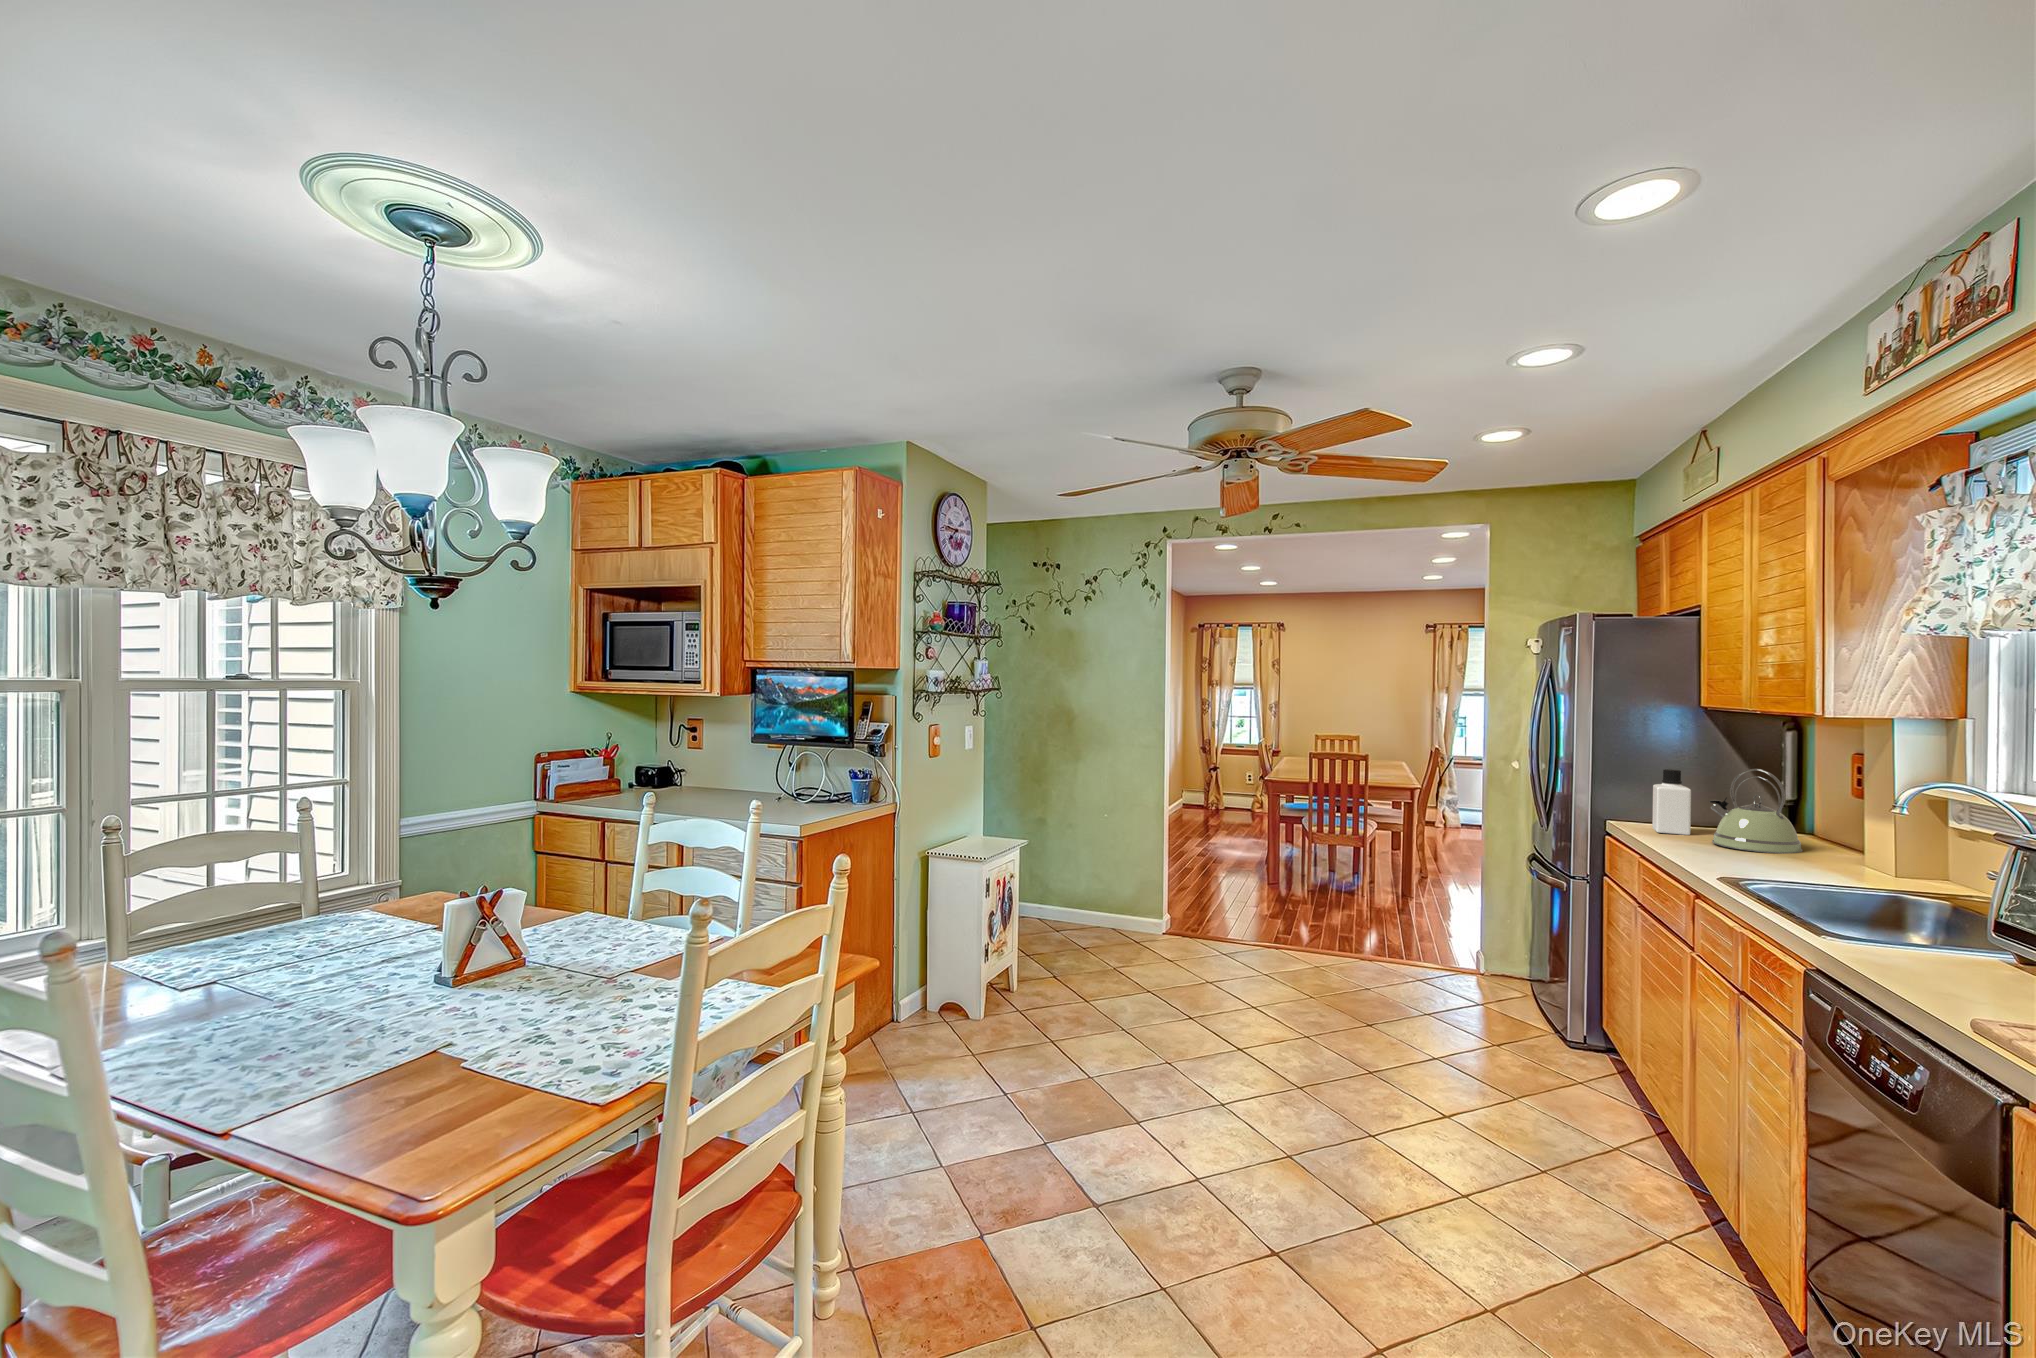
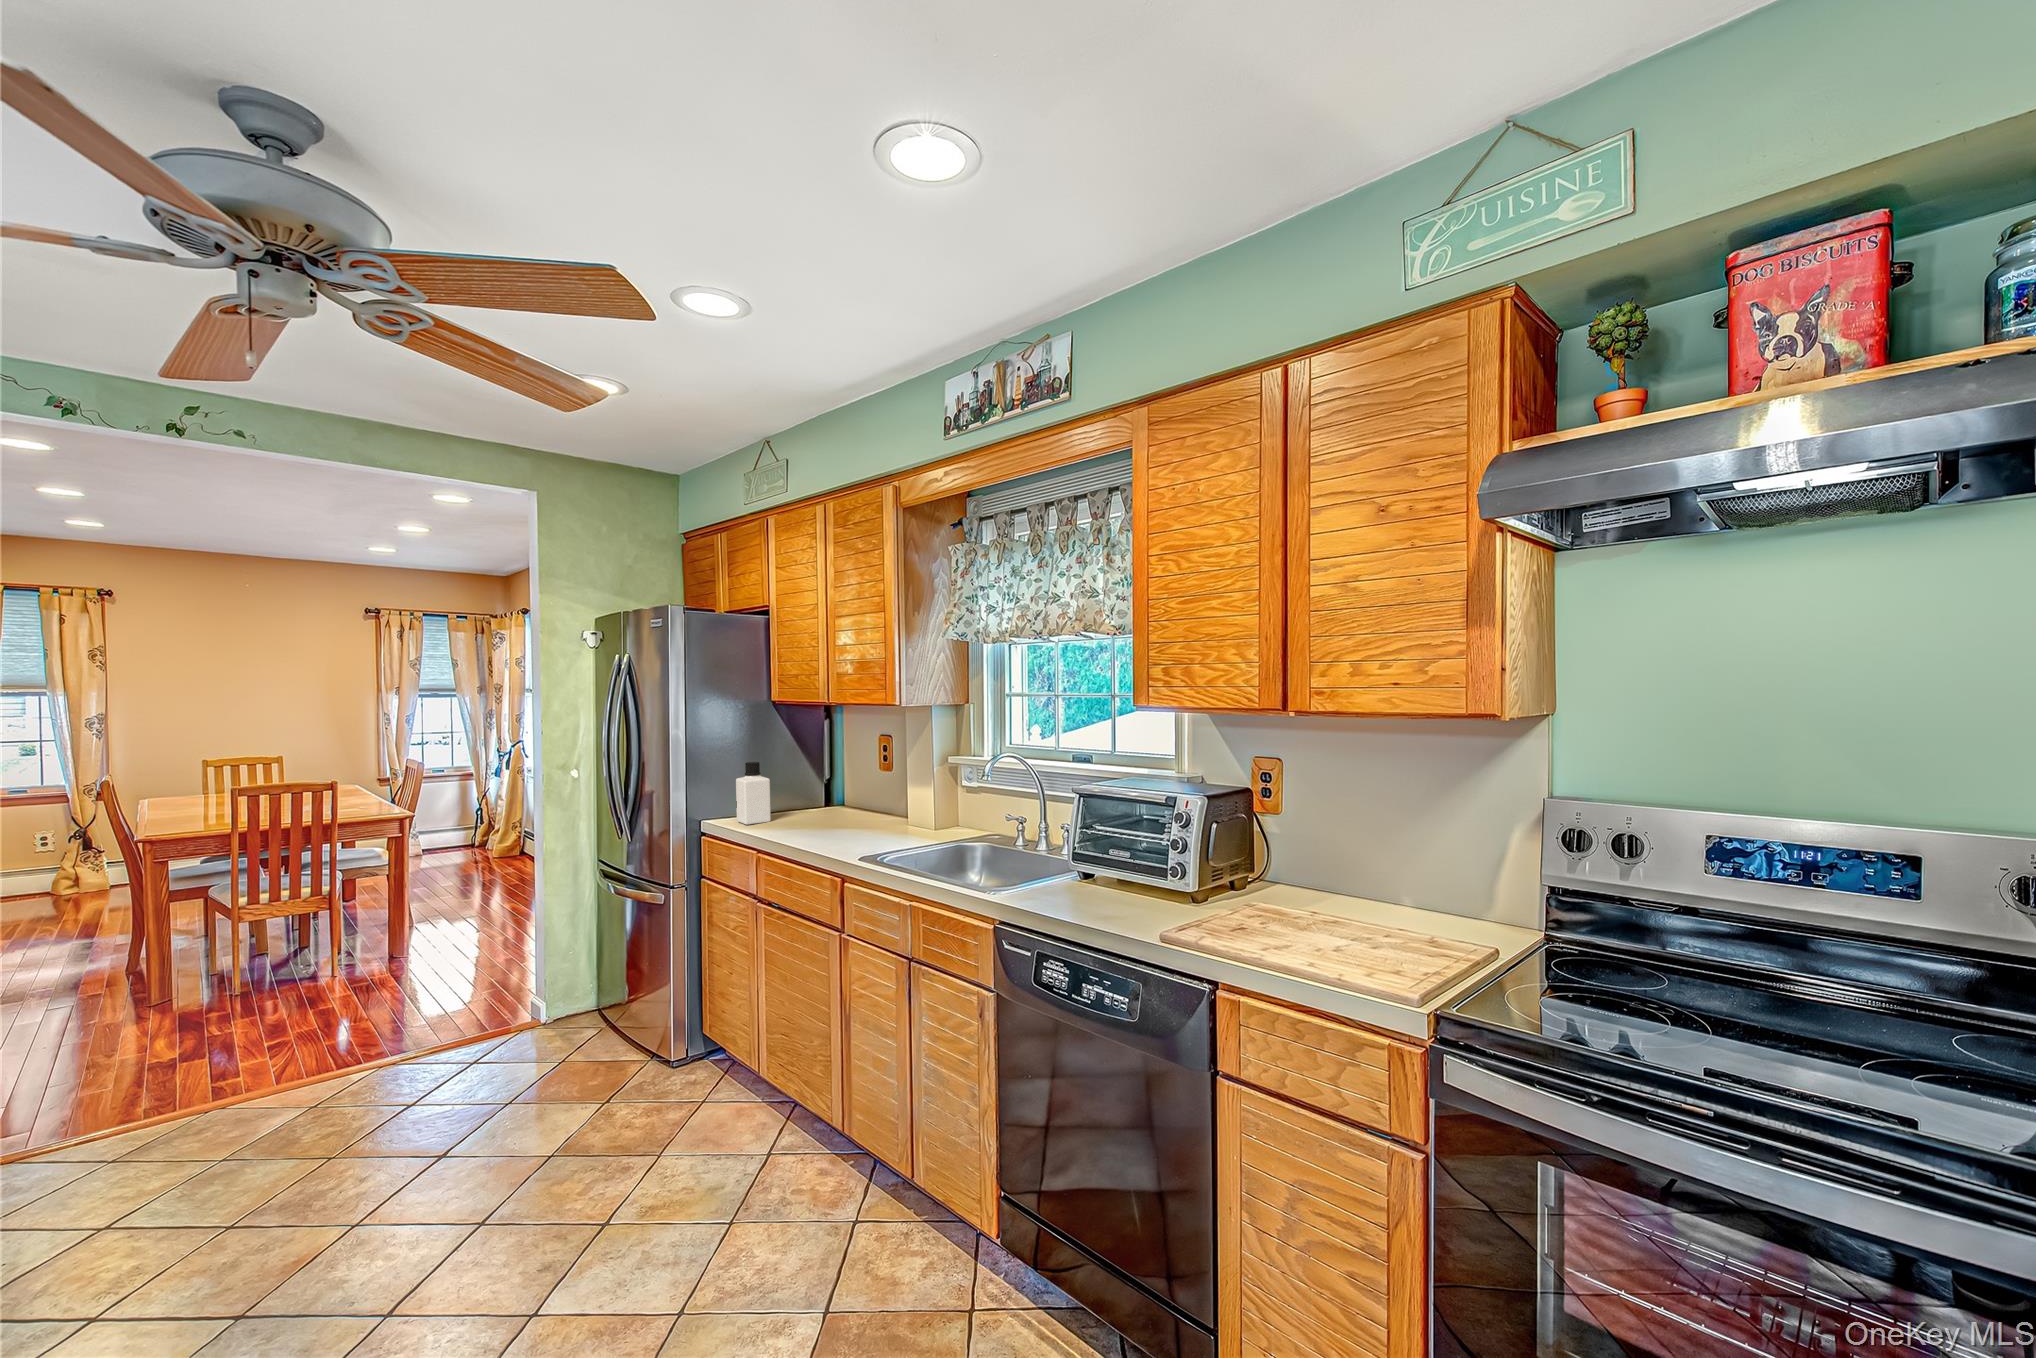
kettle: present [1709,769,1802,854] -> none [788,753,858,828]

